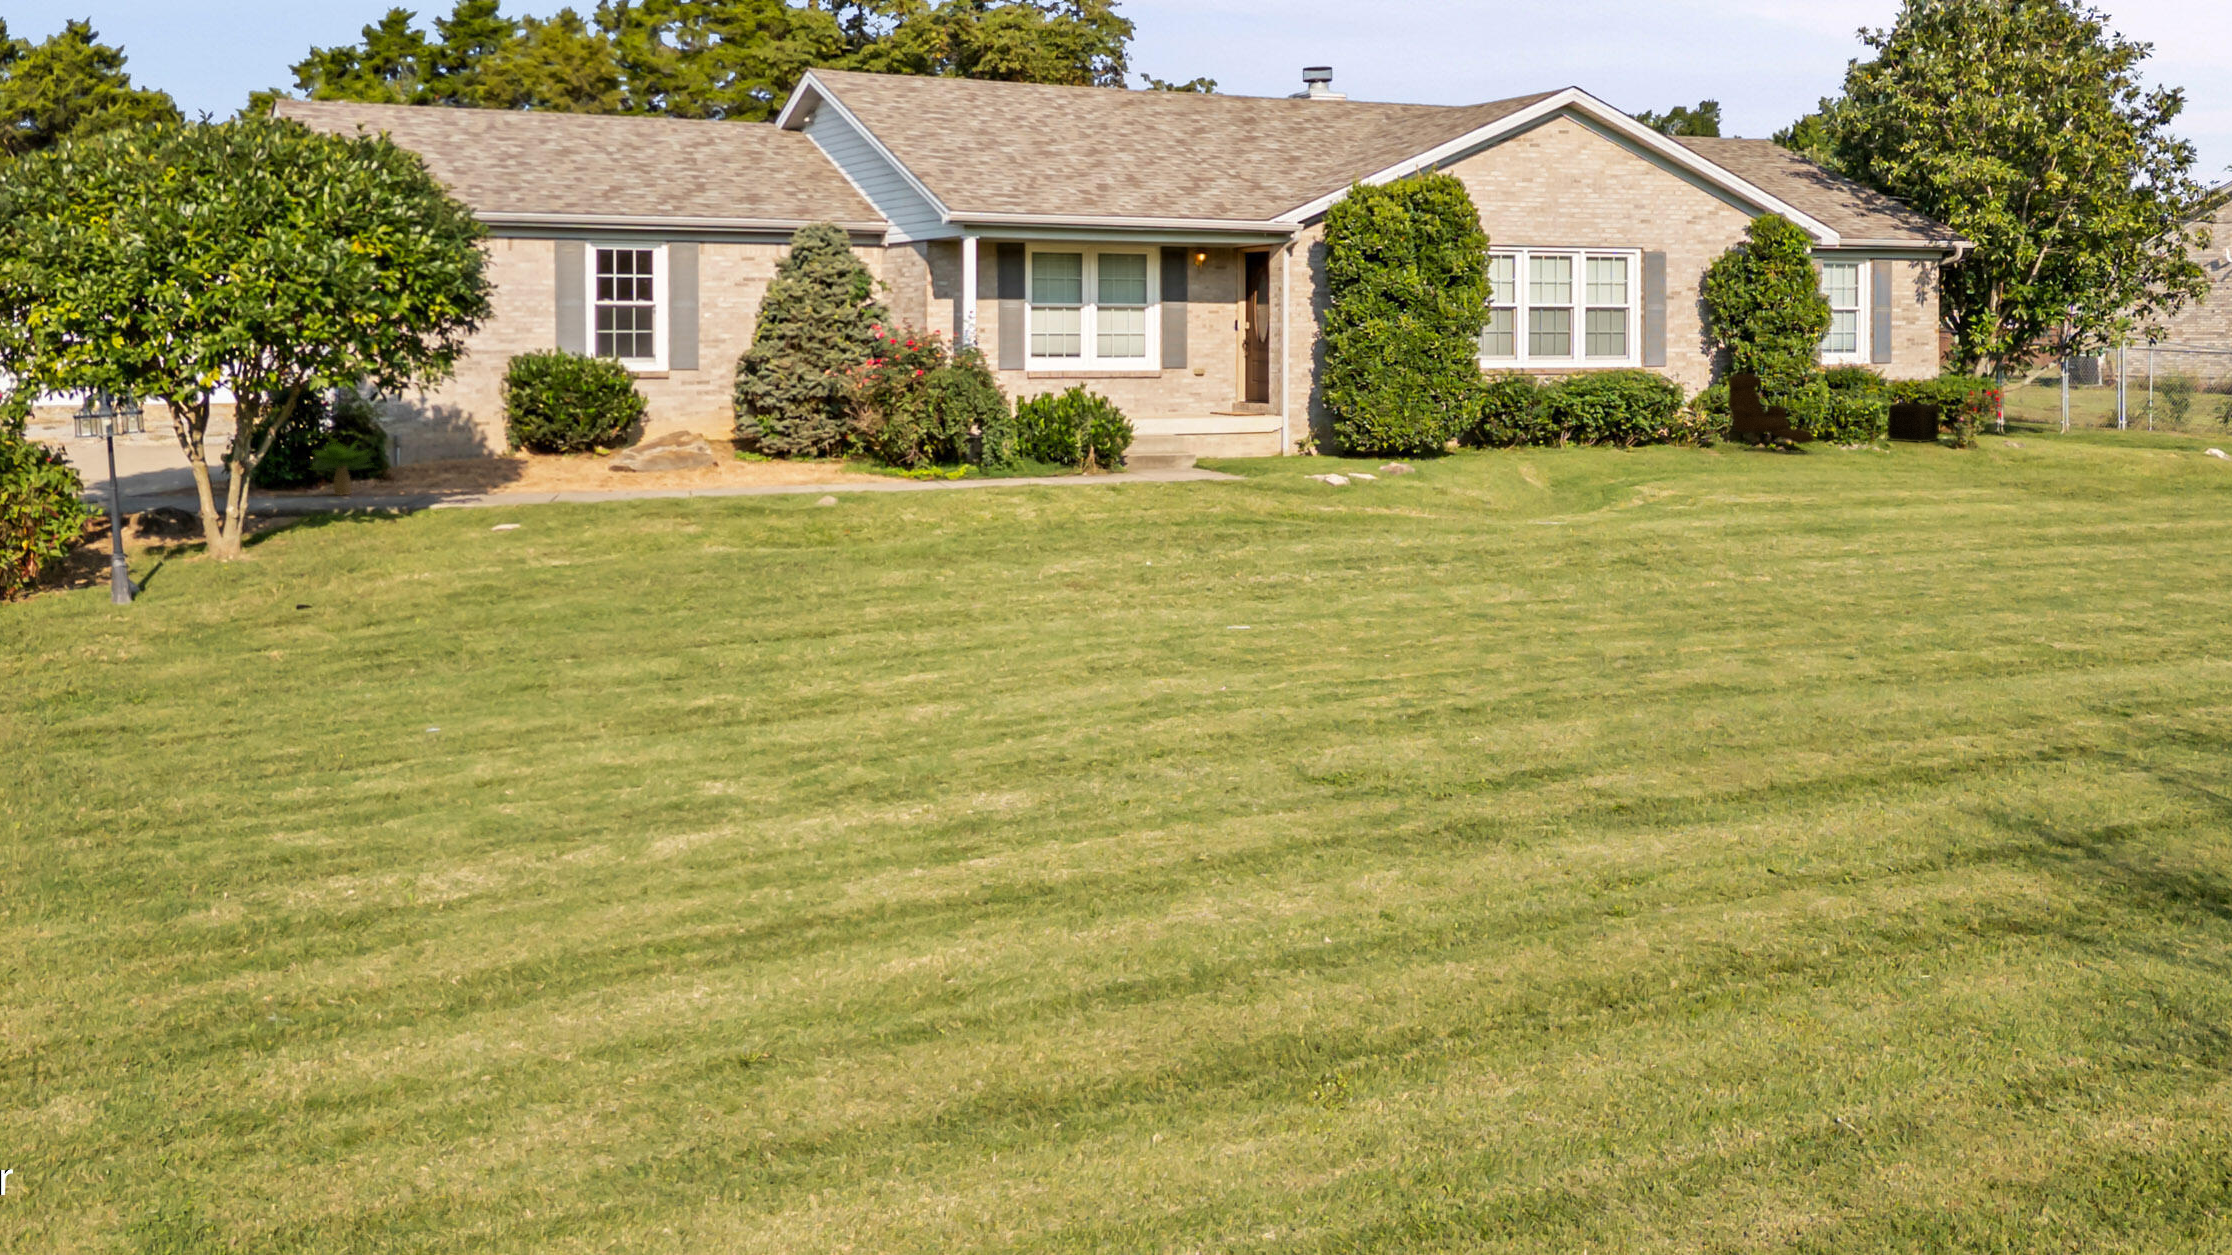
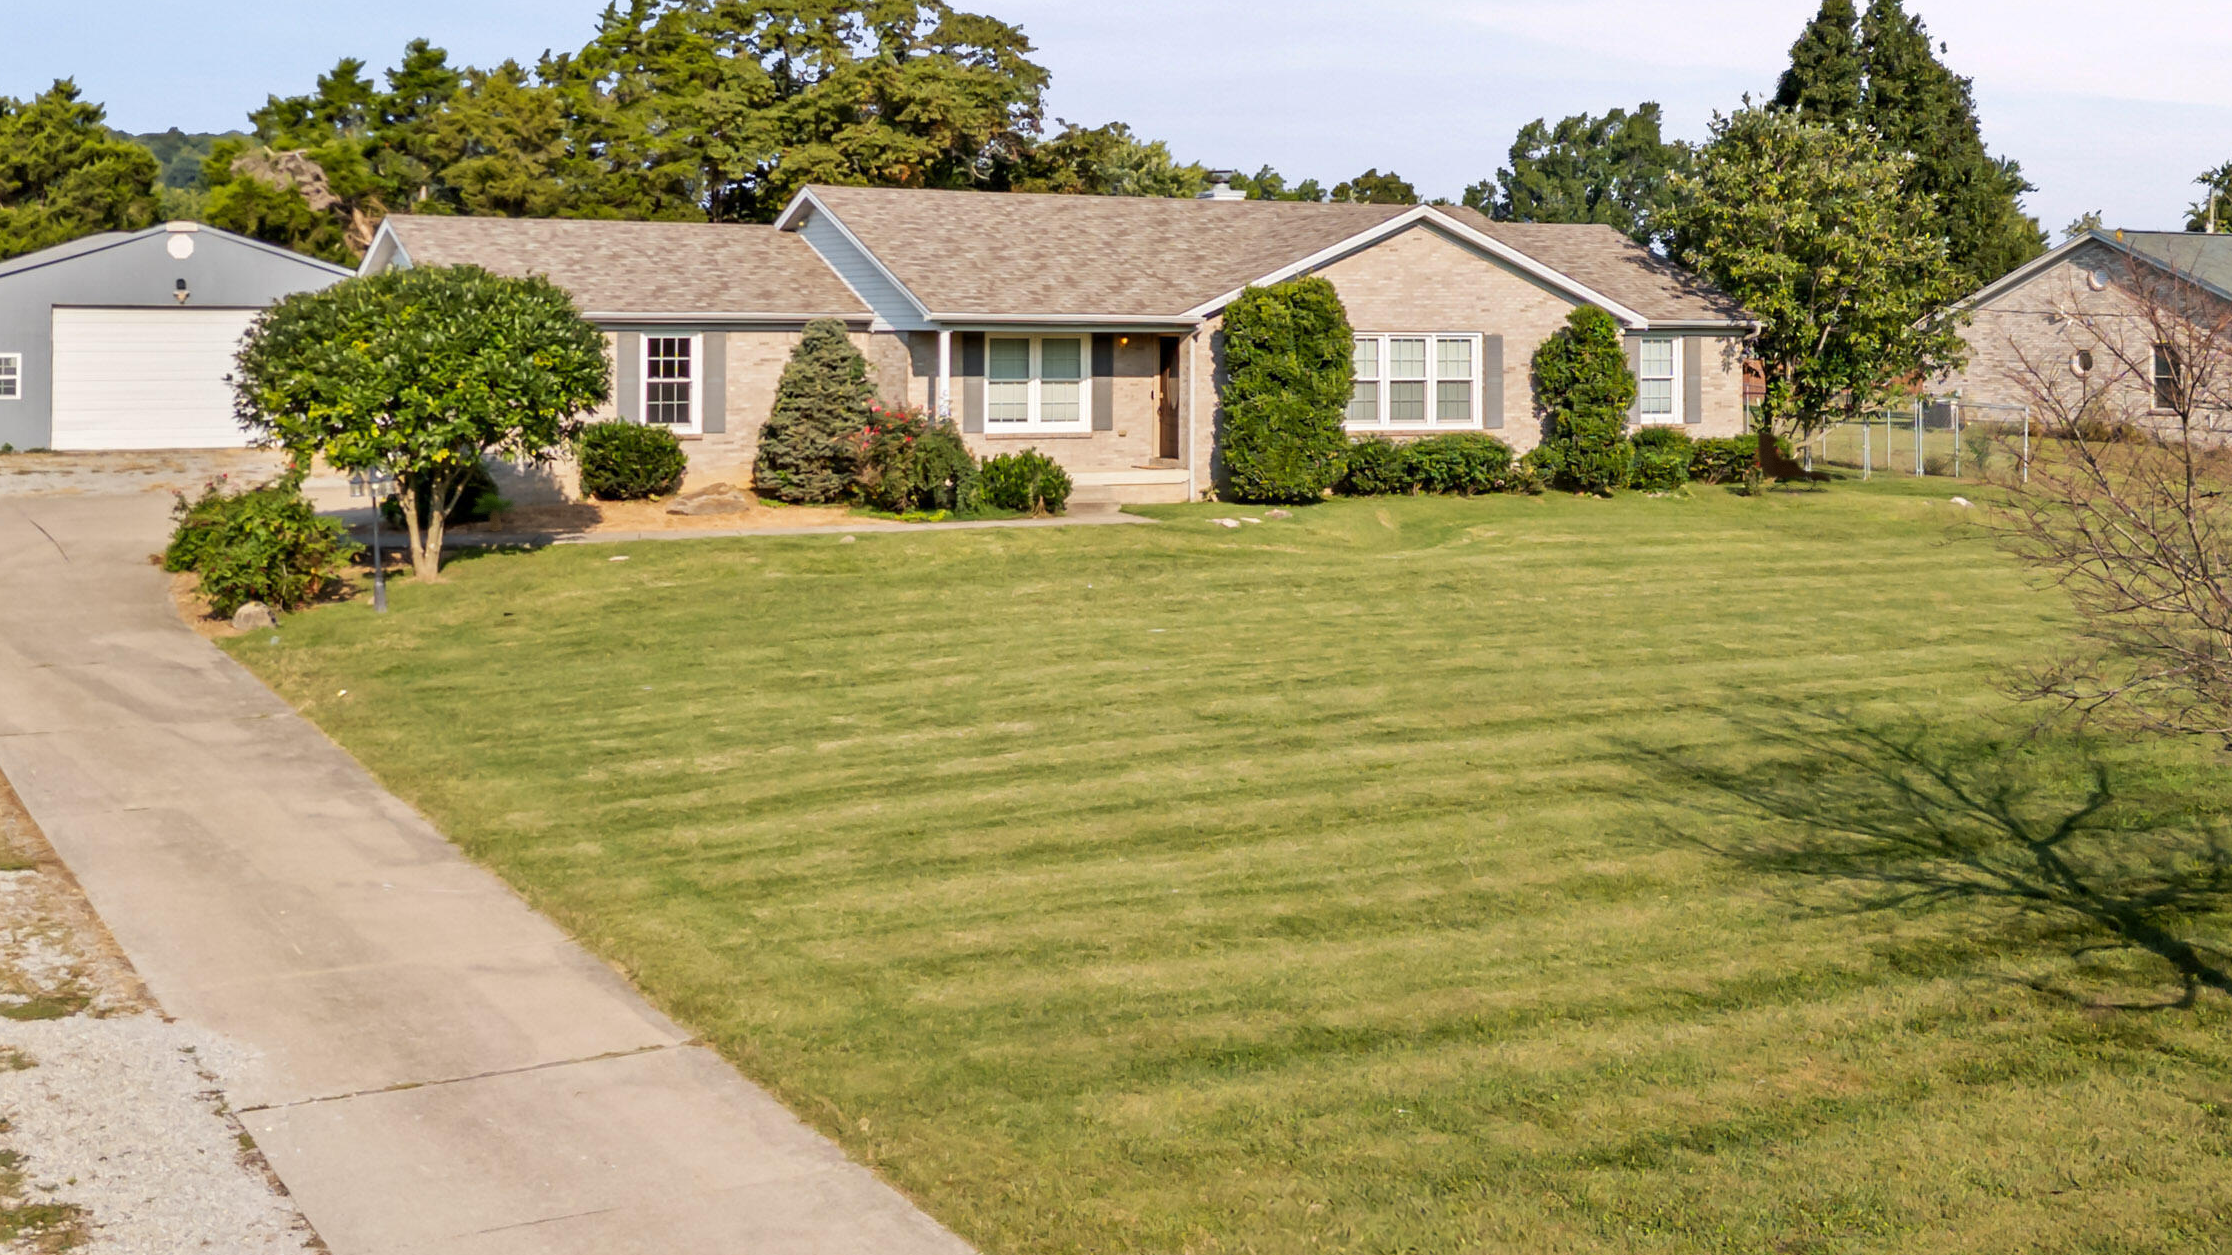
lounge chair: present [1728,374,1815,453] -> present [1758,431,1831,491]
wooden crate: present [1887,403,1939,443] -> none [1694,456,1739,490]

